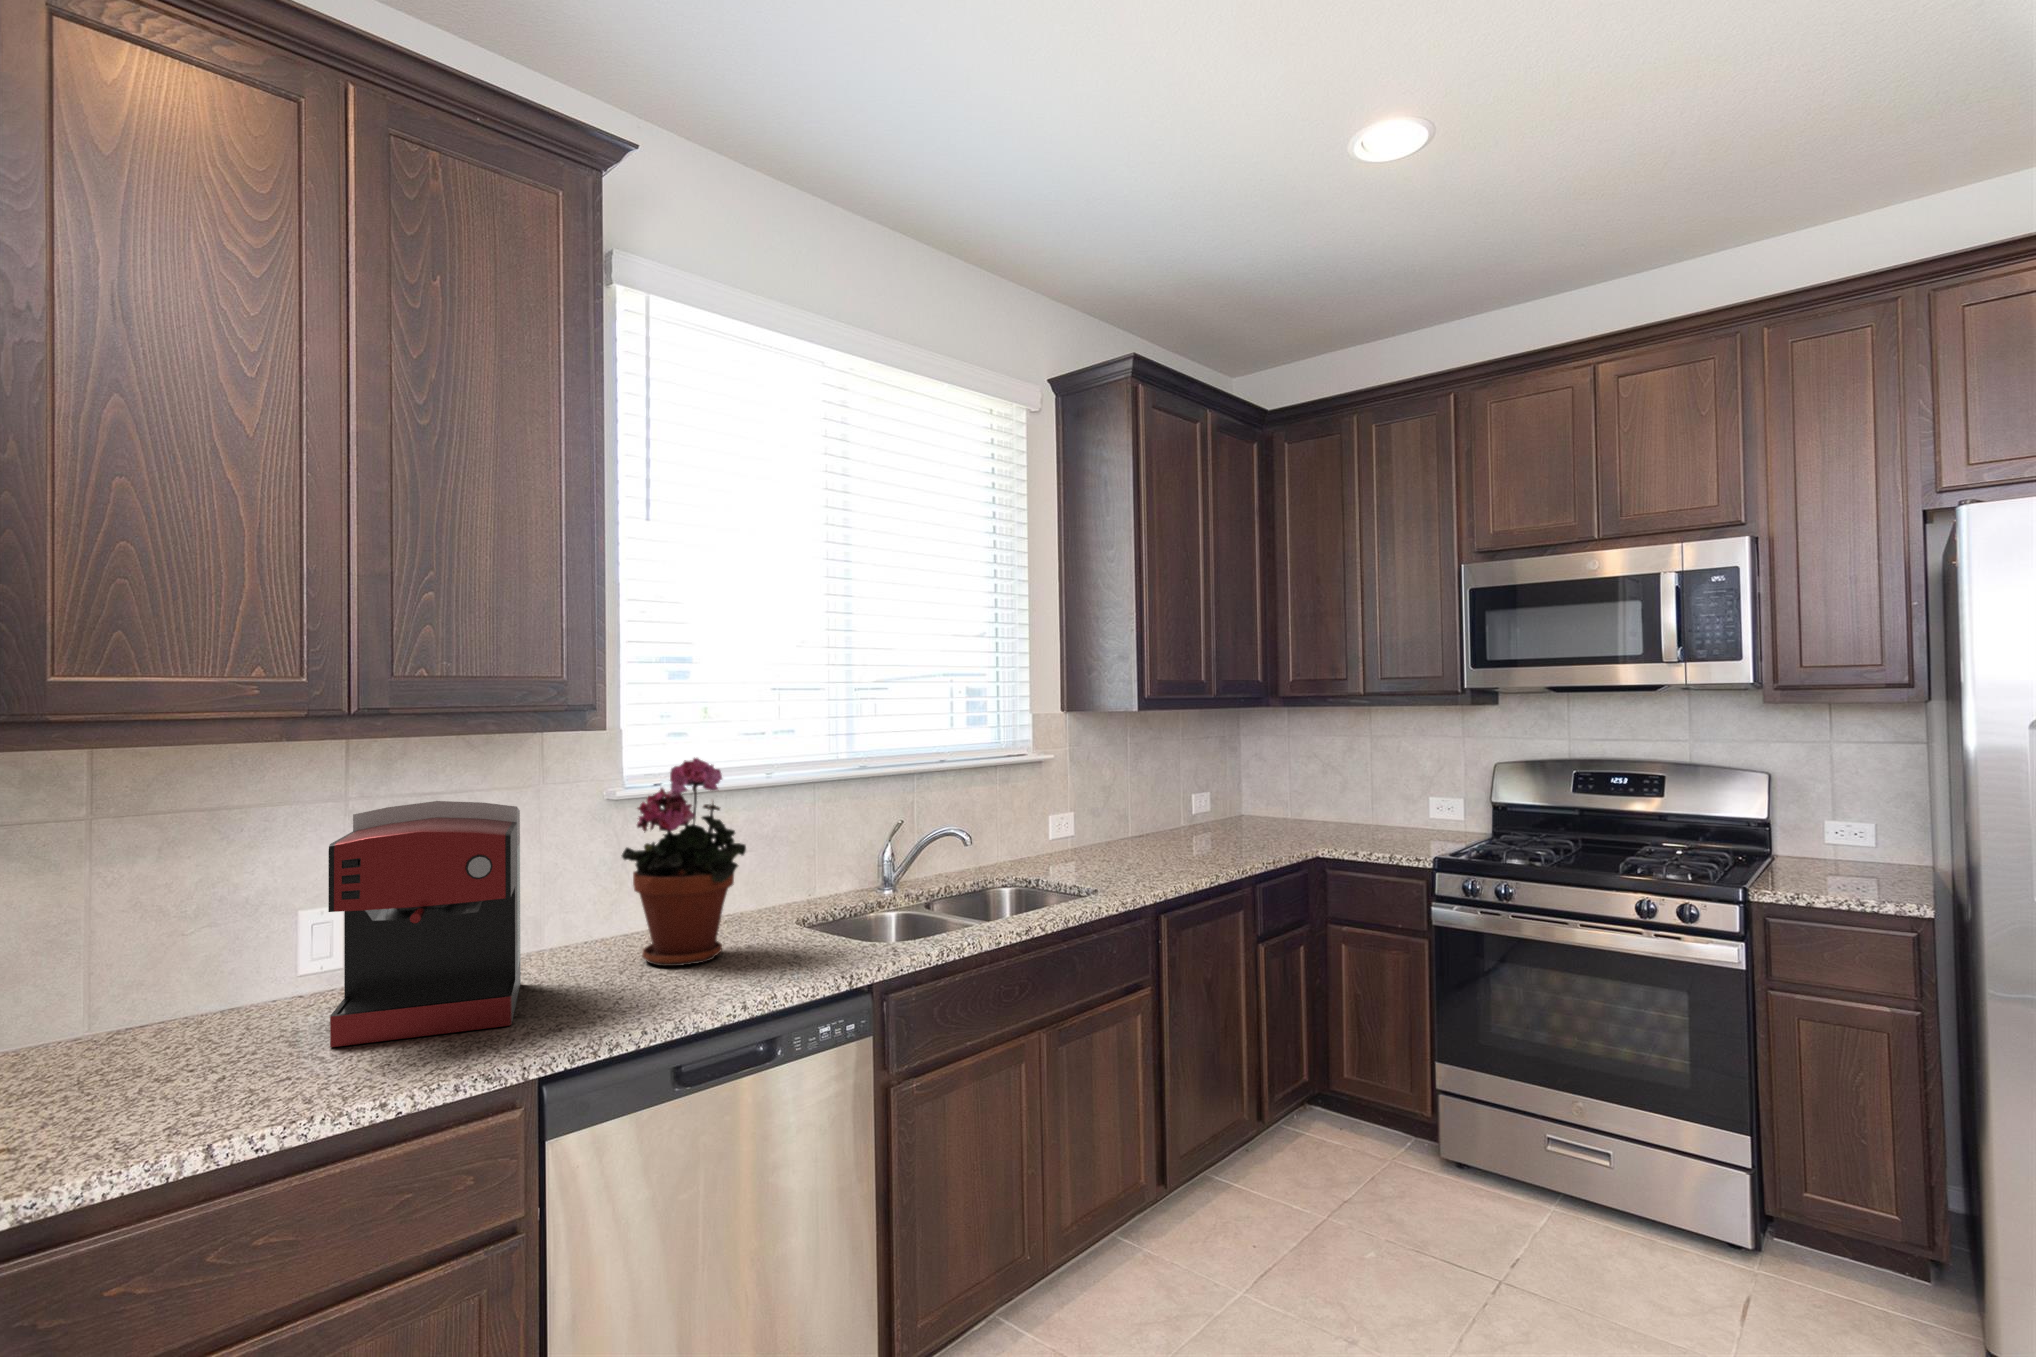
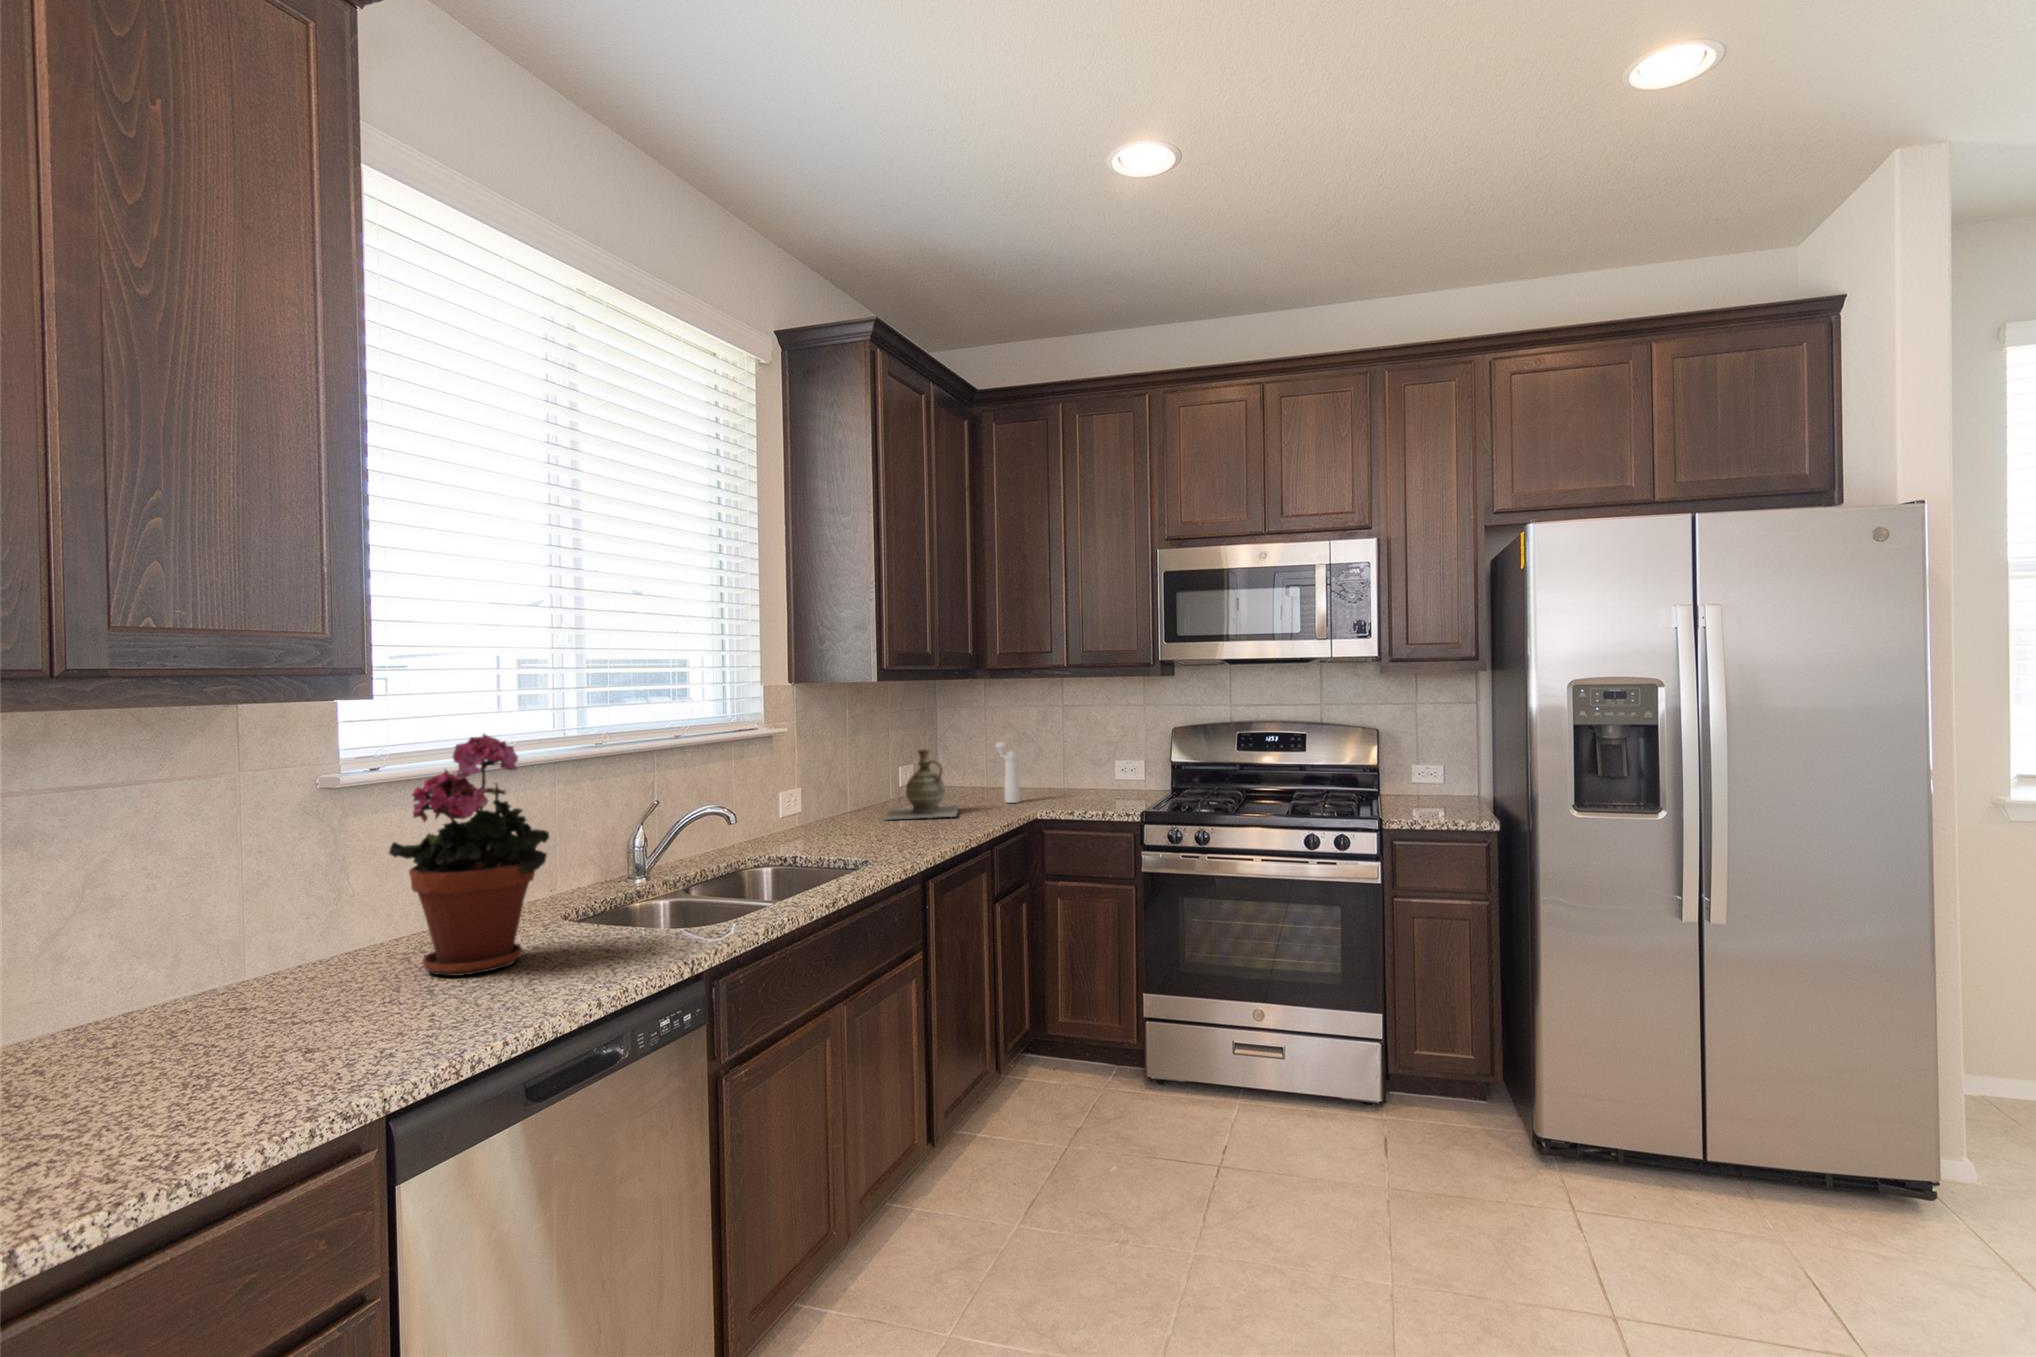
pepper mill: none [1288,771,1311,836] -> present [996,742,1020,803]
ceramic jug: none [1153,776,1239,848] -> present [885,750,958,820]
coffee maker: present [328,801,521,1047] -> none [46,791,323,1118]

